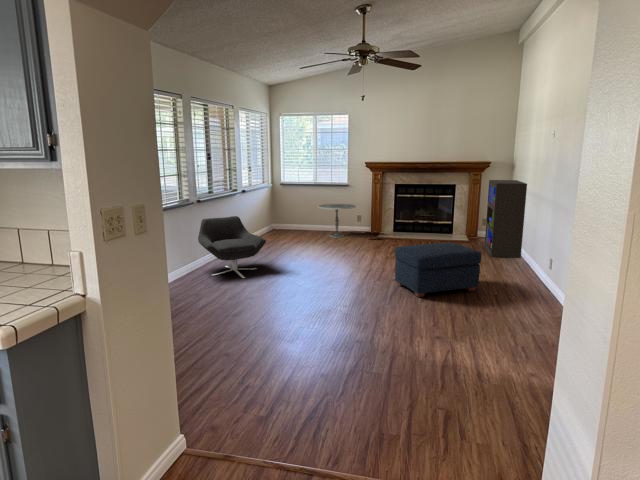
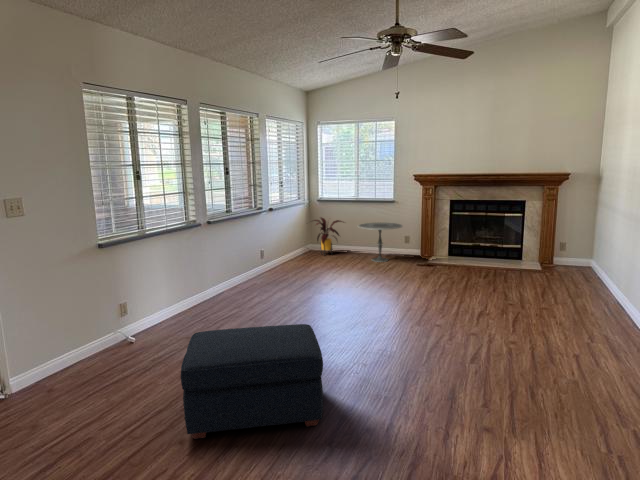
bookshelf: present [485,180,527,258] -> none [562,196,621,297]
house plant: none [270,199,306,233] -> present [314,217,344,255]
lounge chair: present [198,216,266,278] -> none [208,239,284,314]
ottoman: present [395,243,481,297] -> present [181,324,323,439]

